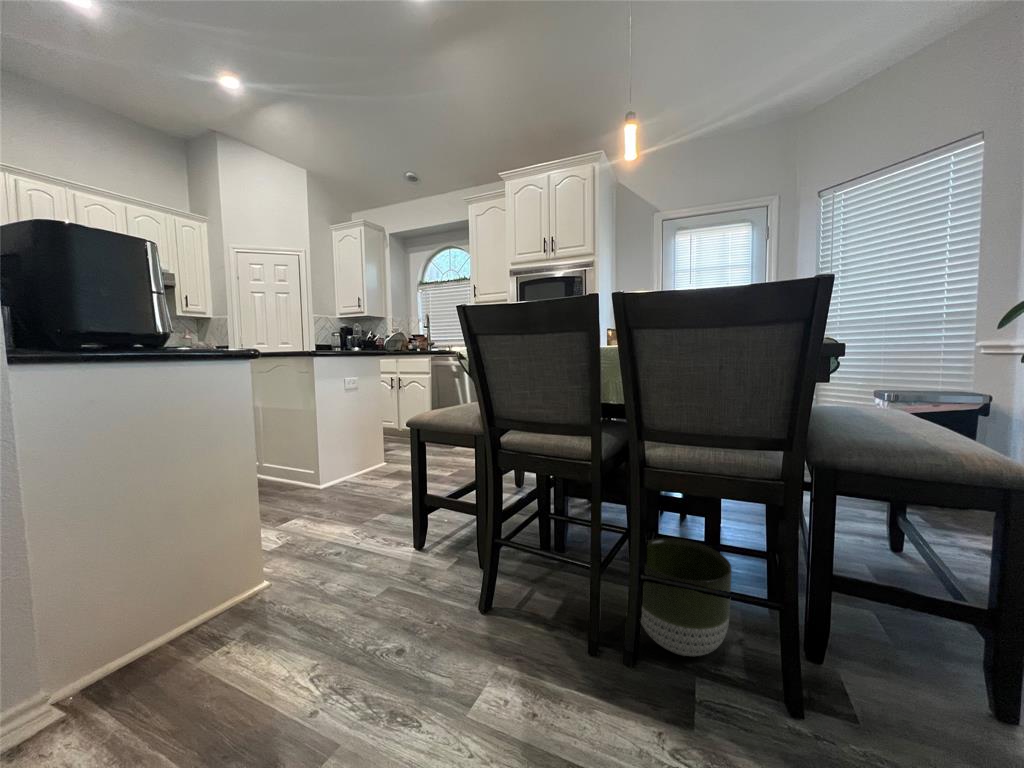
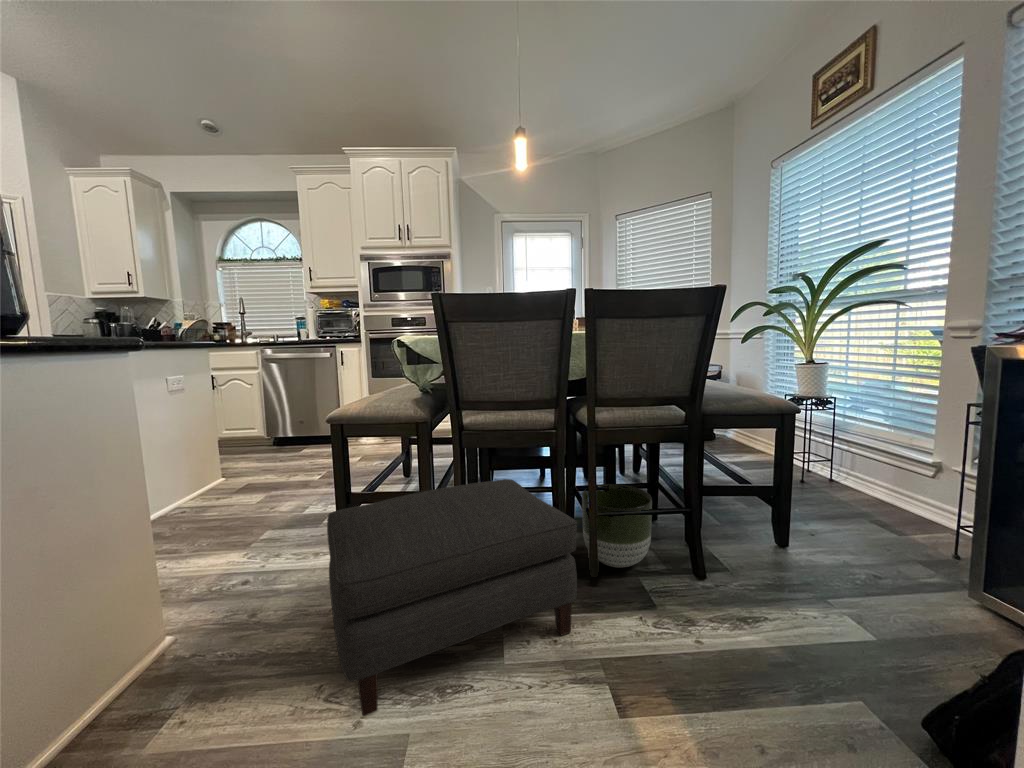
ottoman: none [304,505,572,712] -> present [327,479,577,716]

